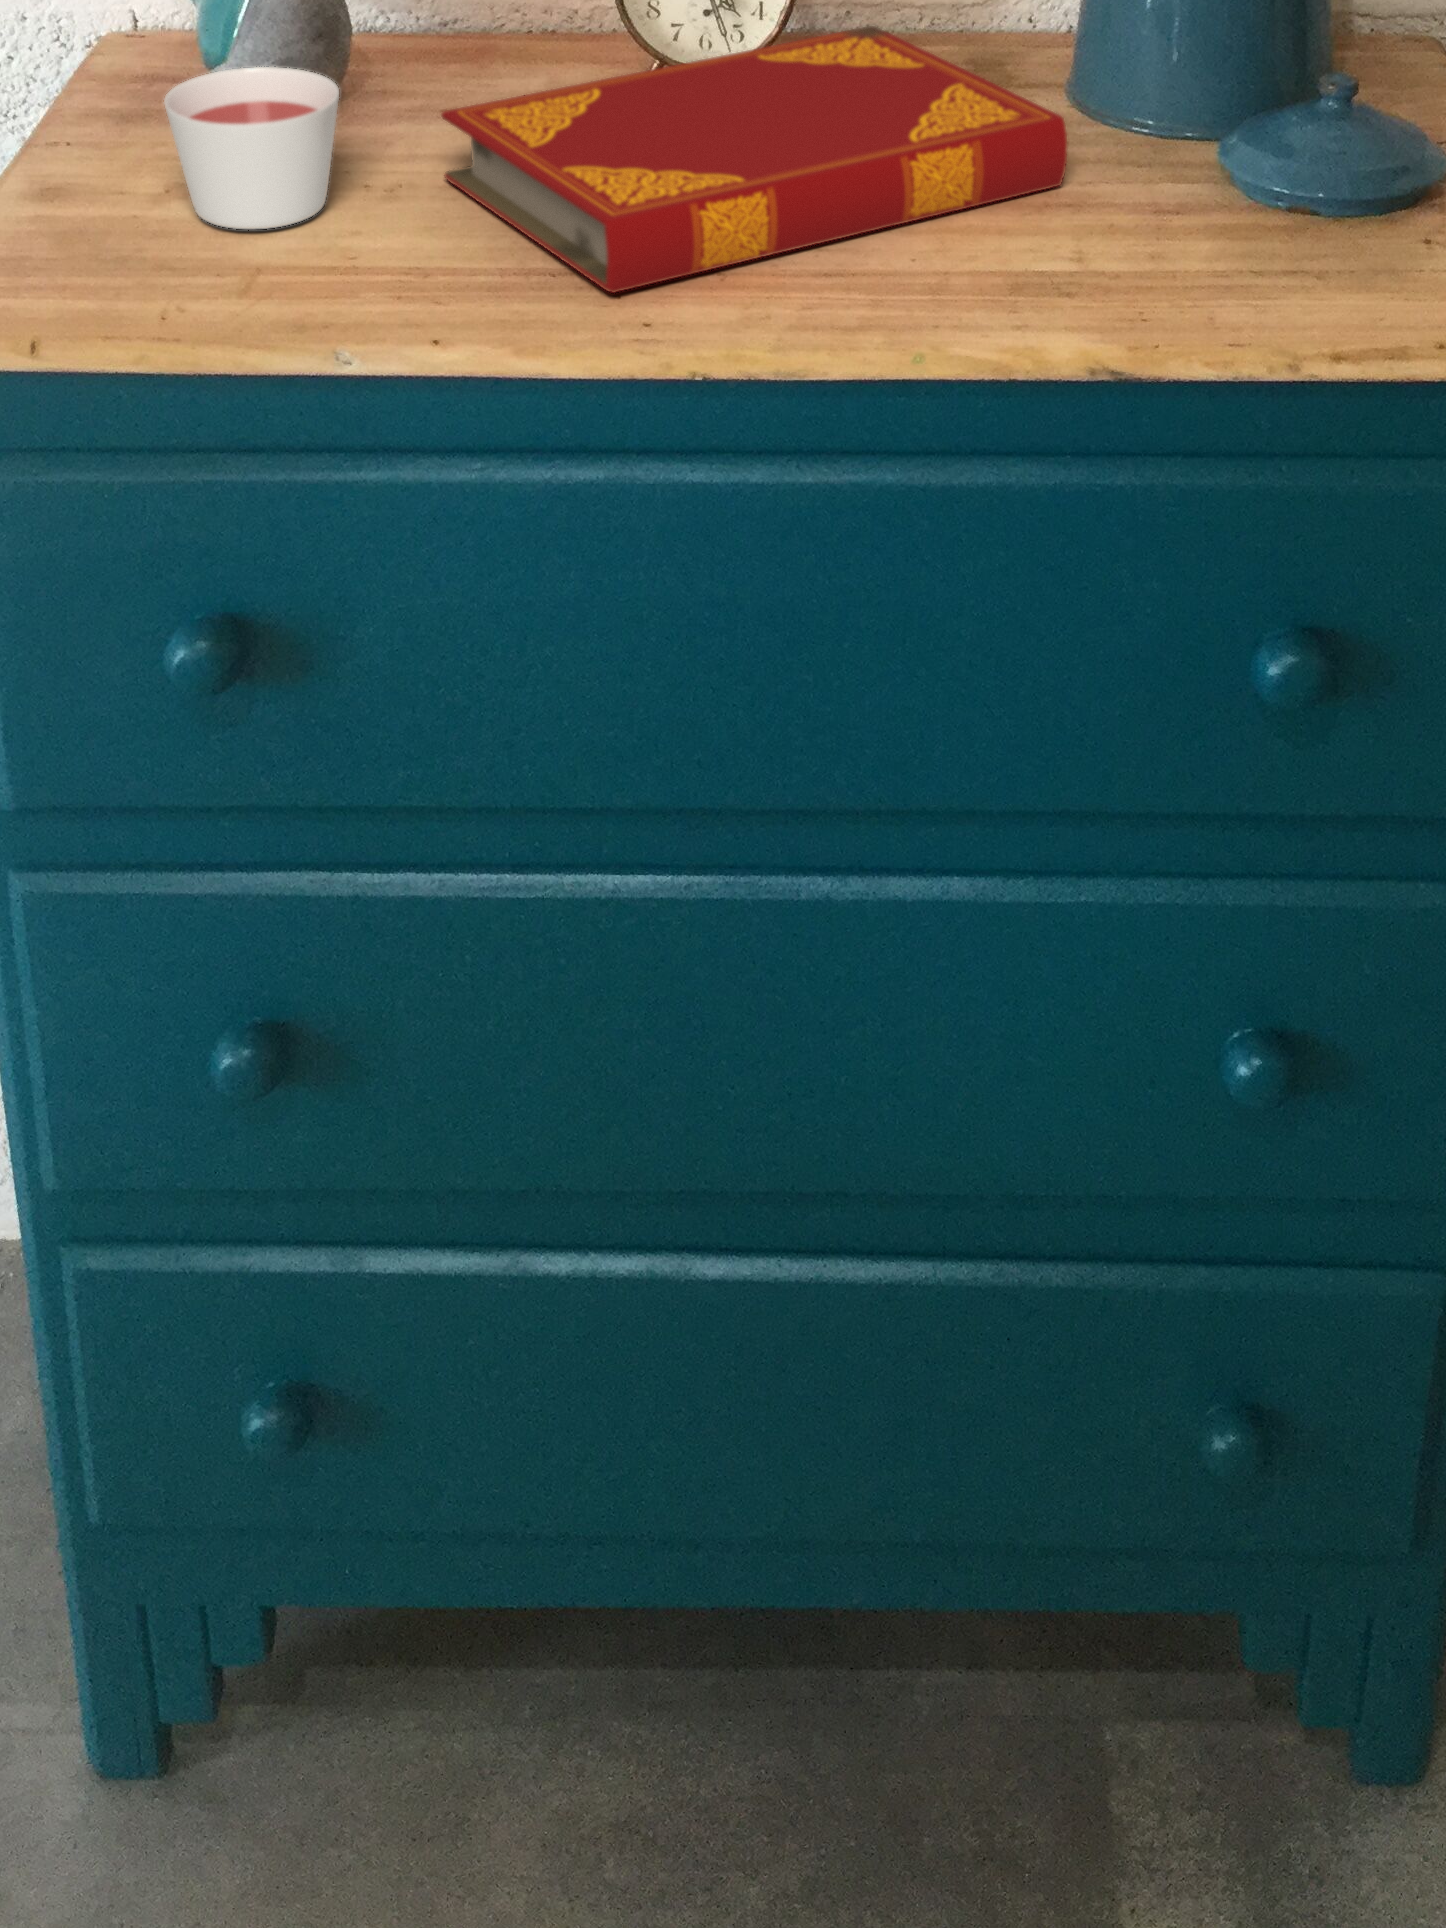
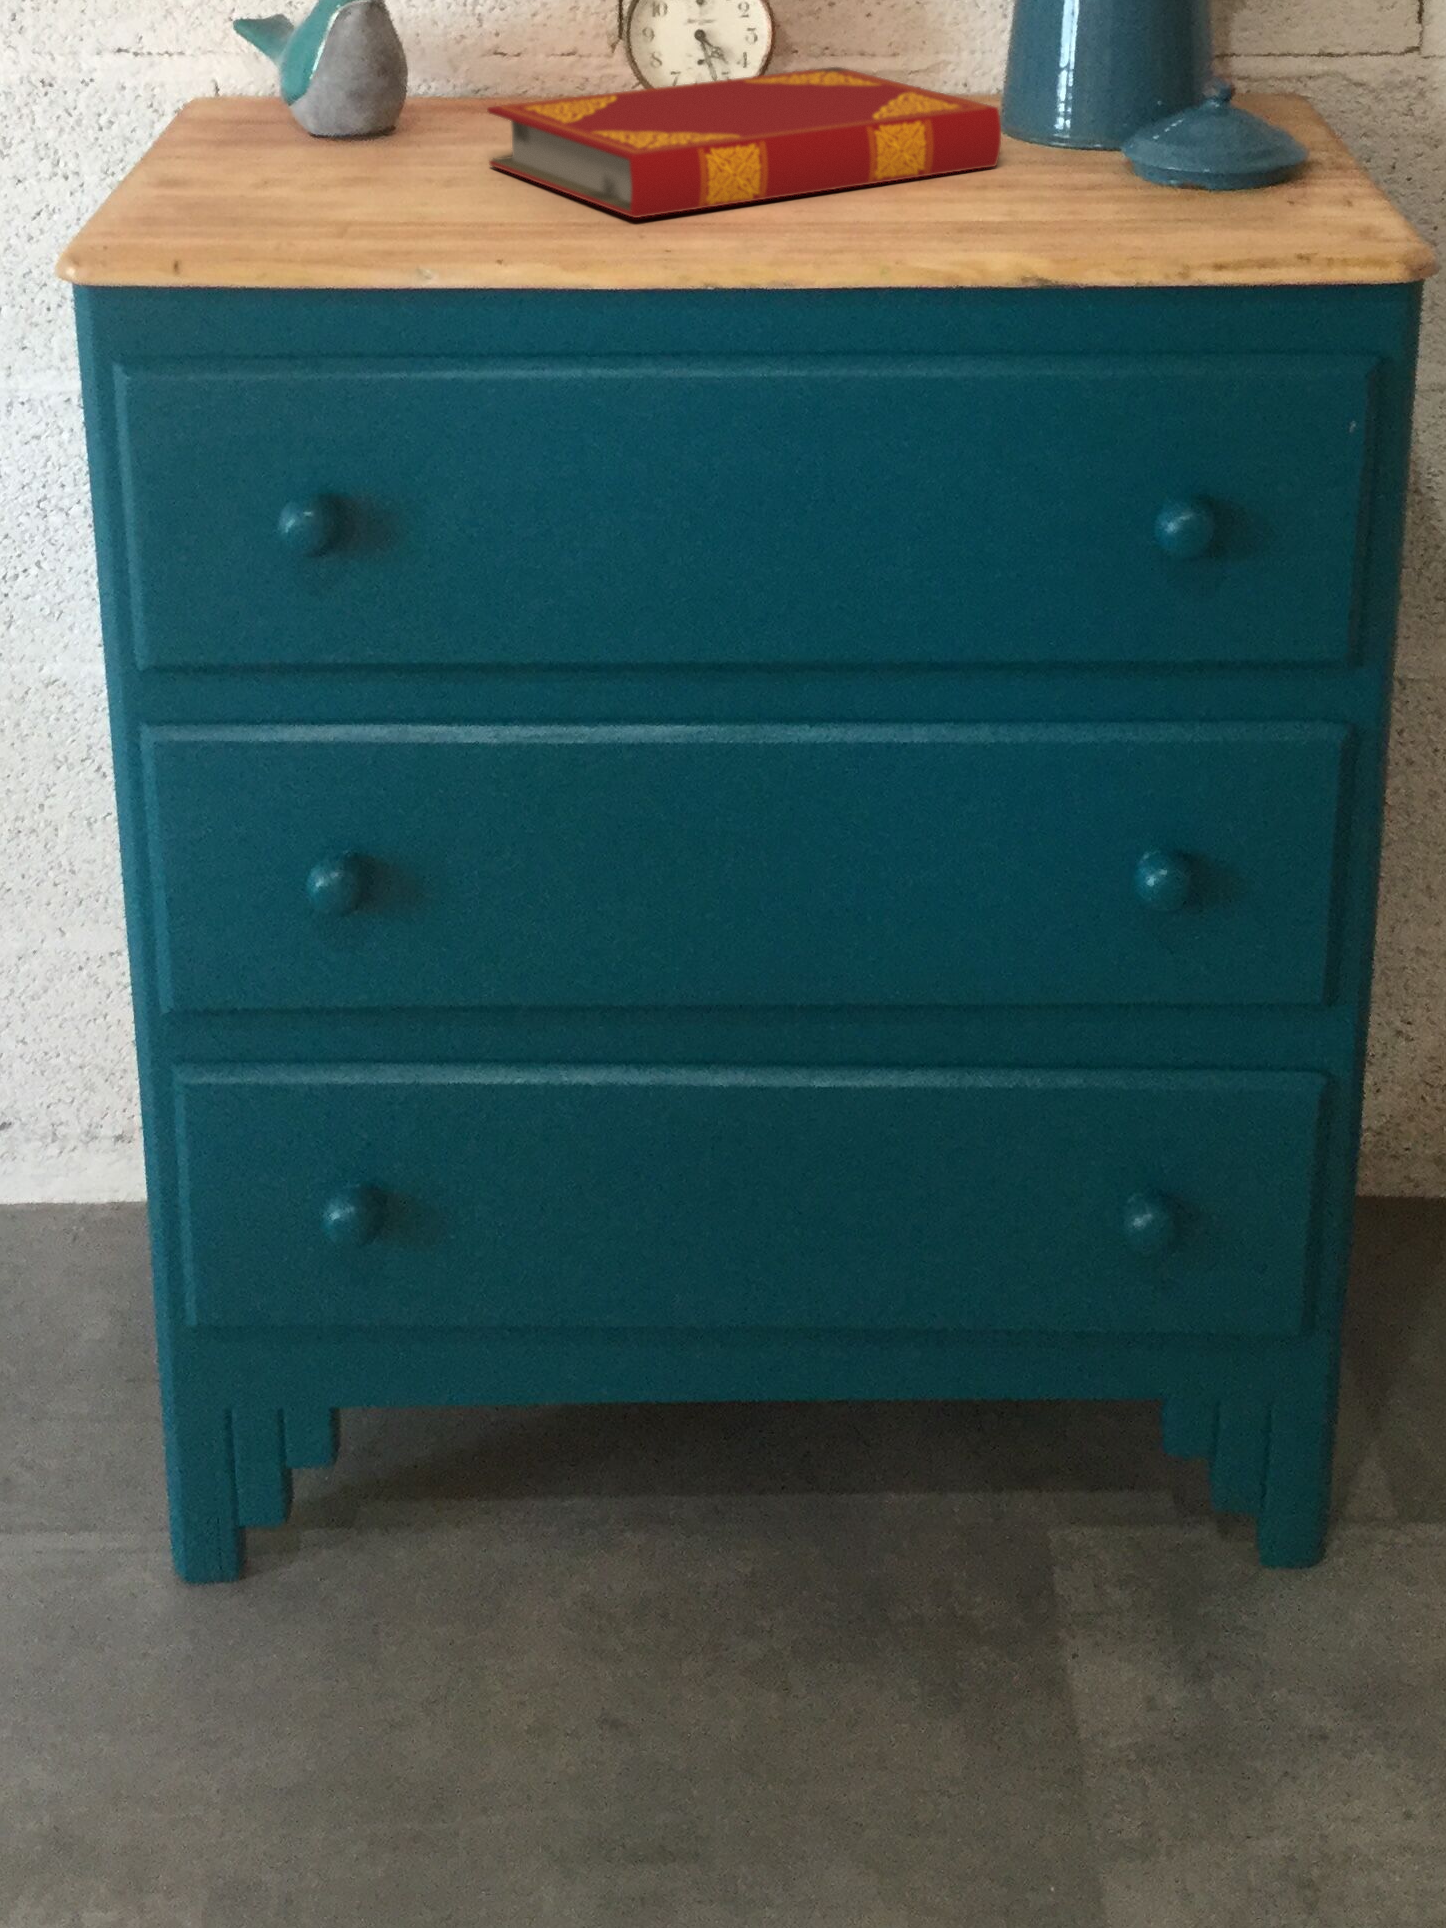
candle: present [164,67,339,229] -> none [263,71,406,190]

